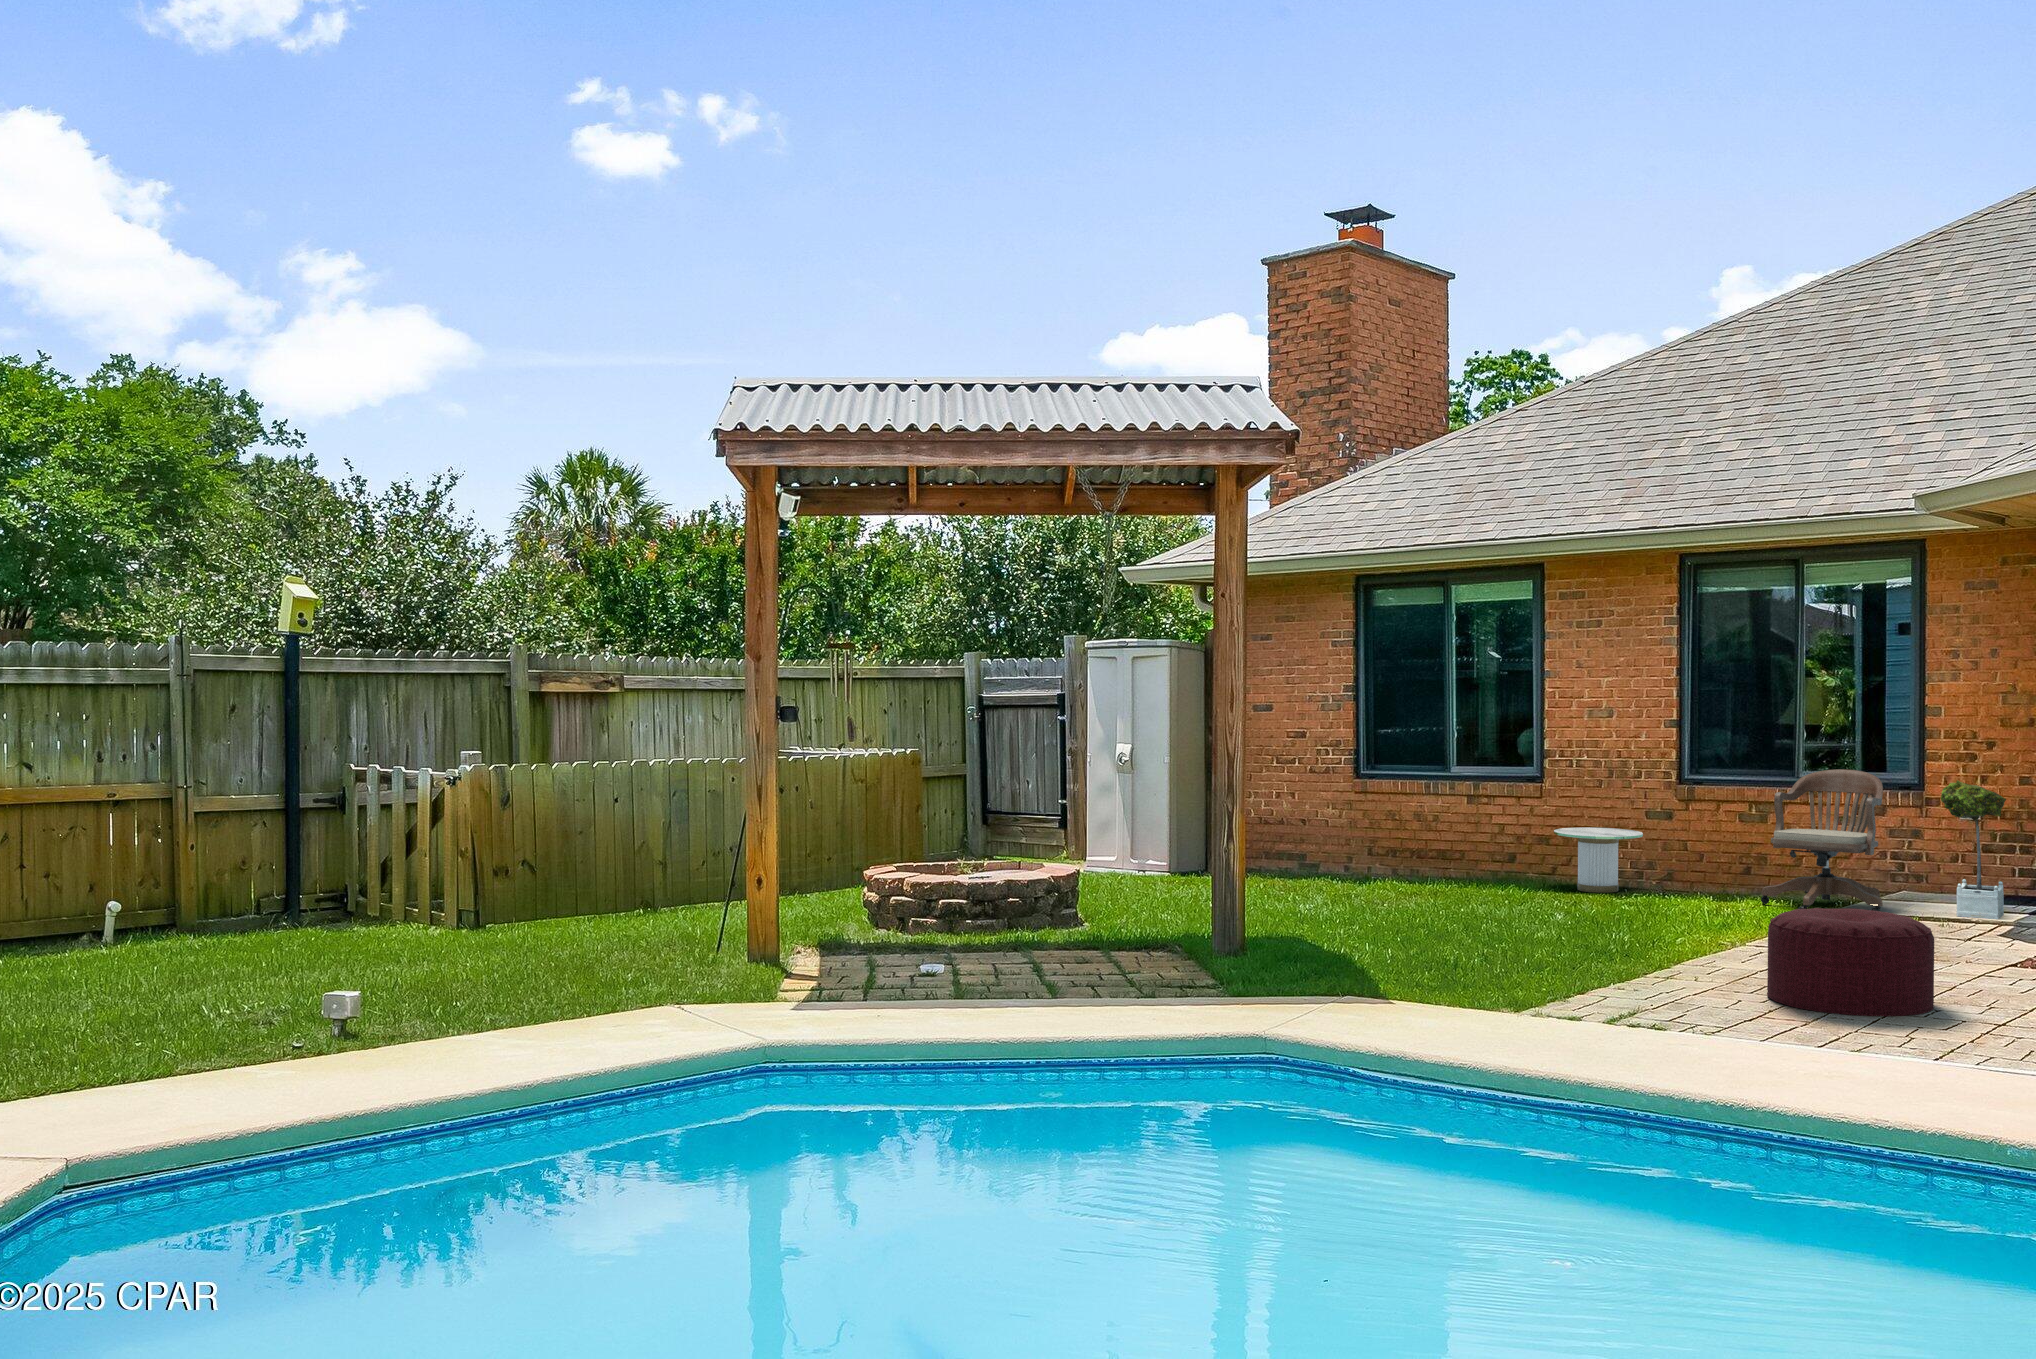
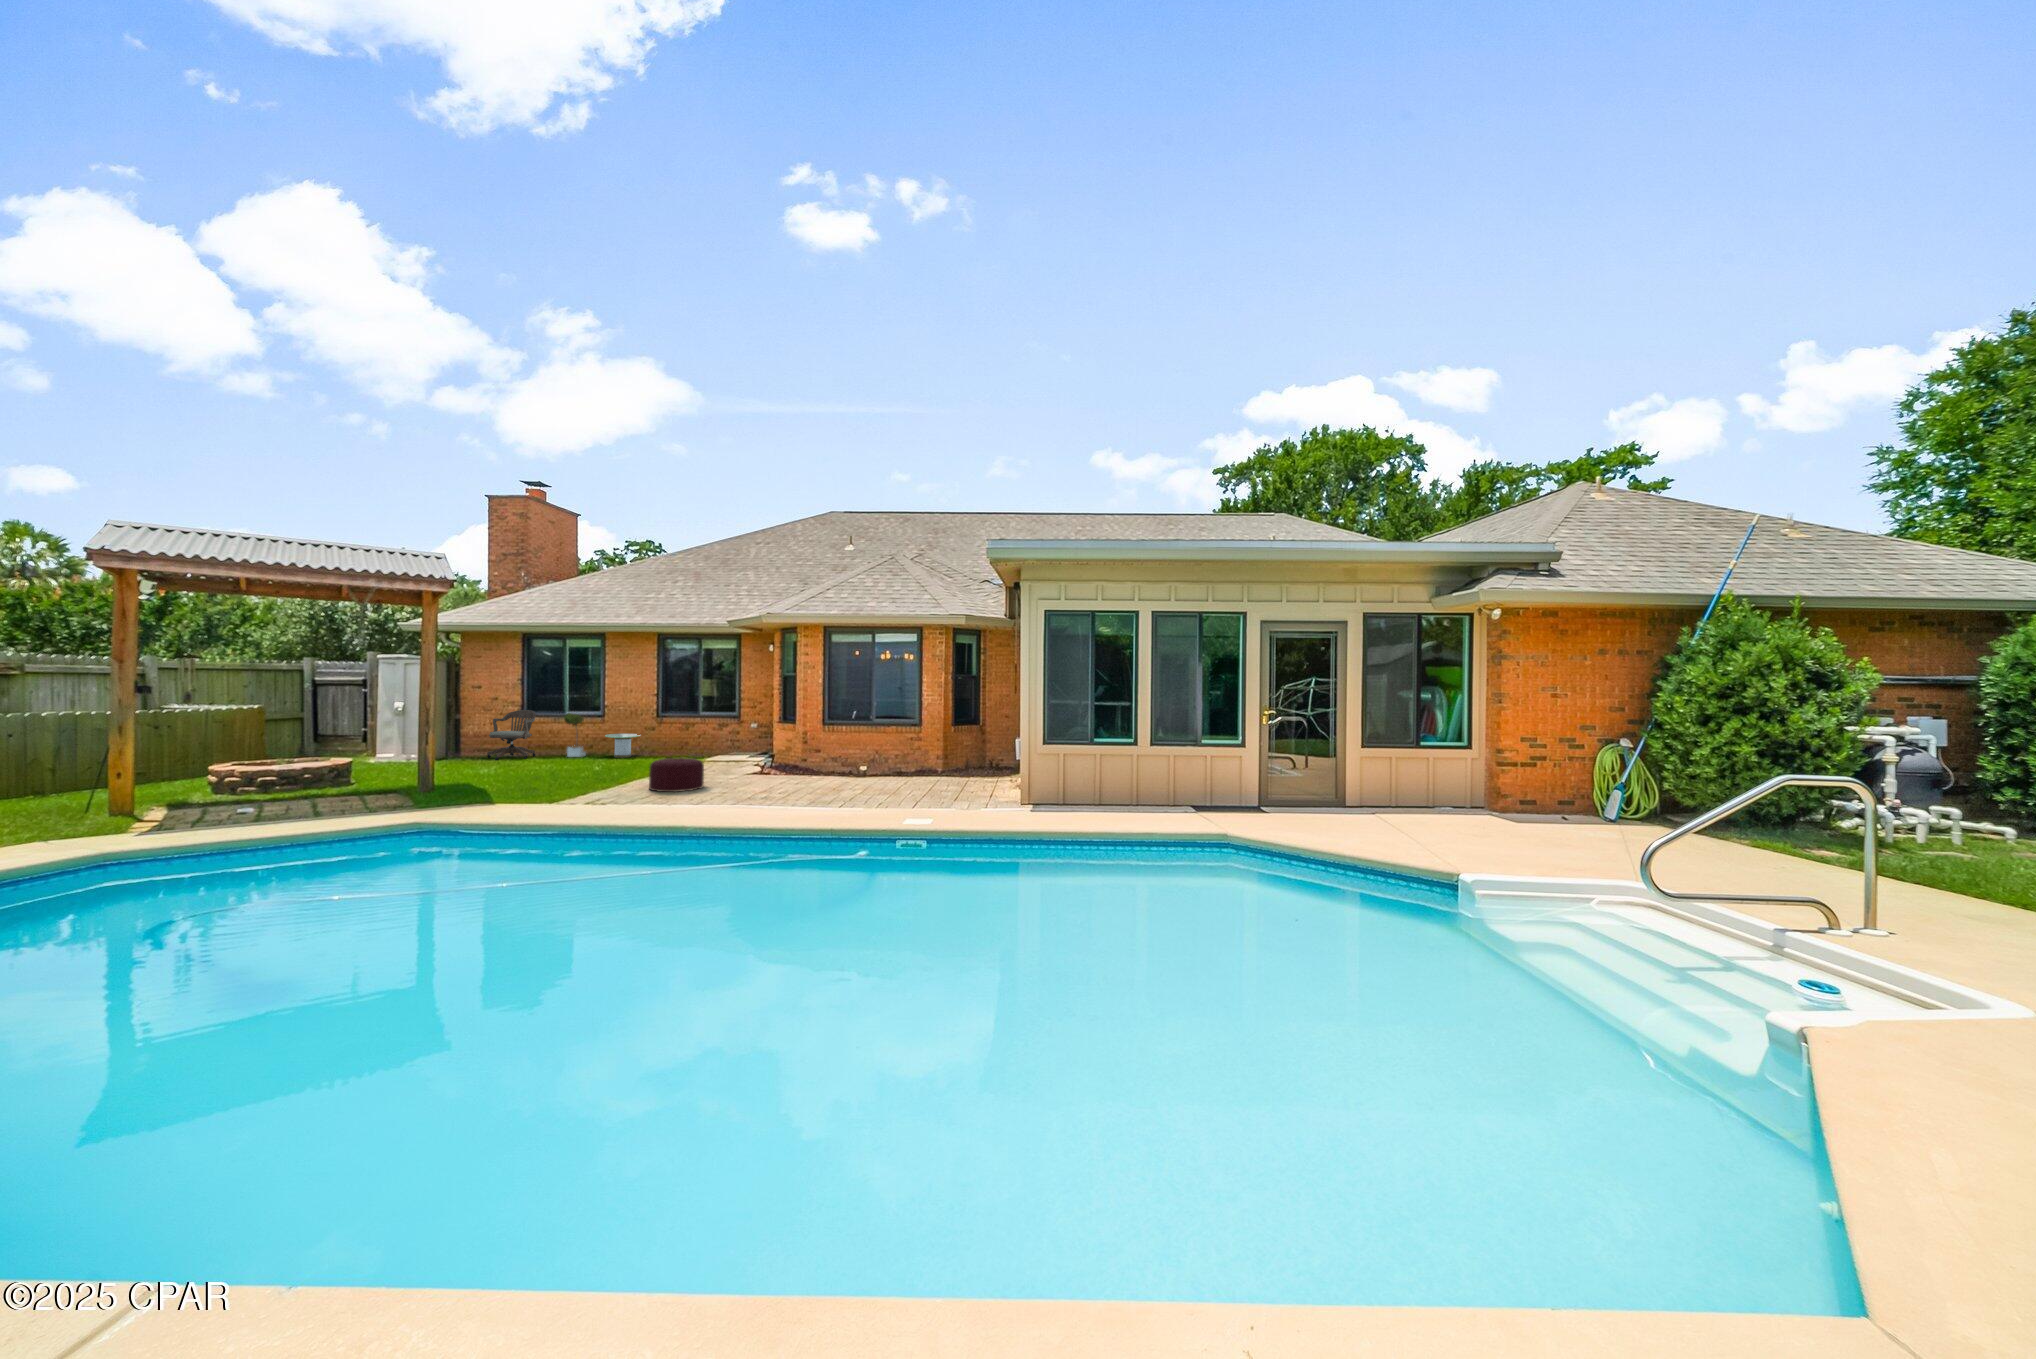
chair: present [1761,769,1883,911] -> present [487,710,536,760]
potted tree: present [1941,780,2006,919] -> present [564,713,586,757]

